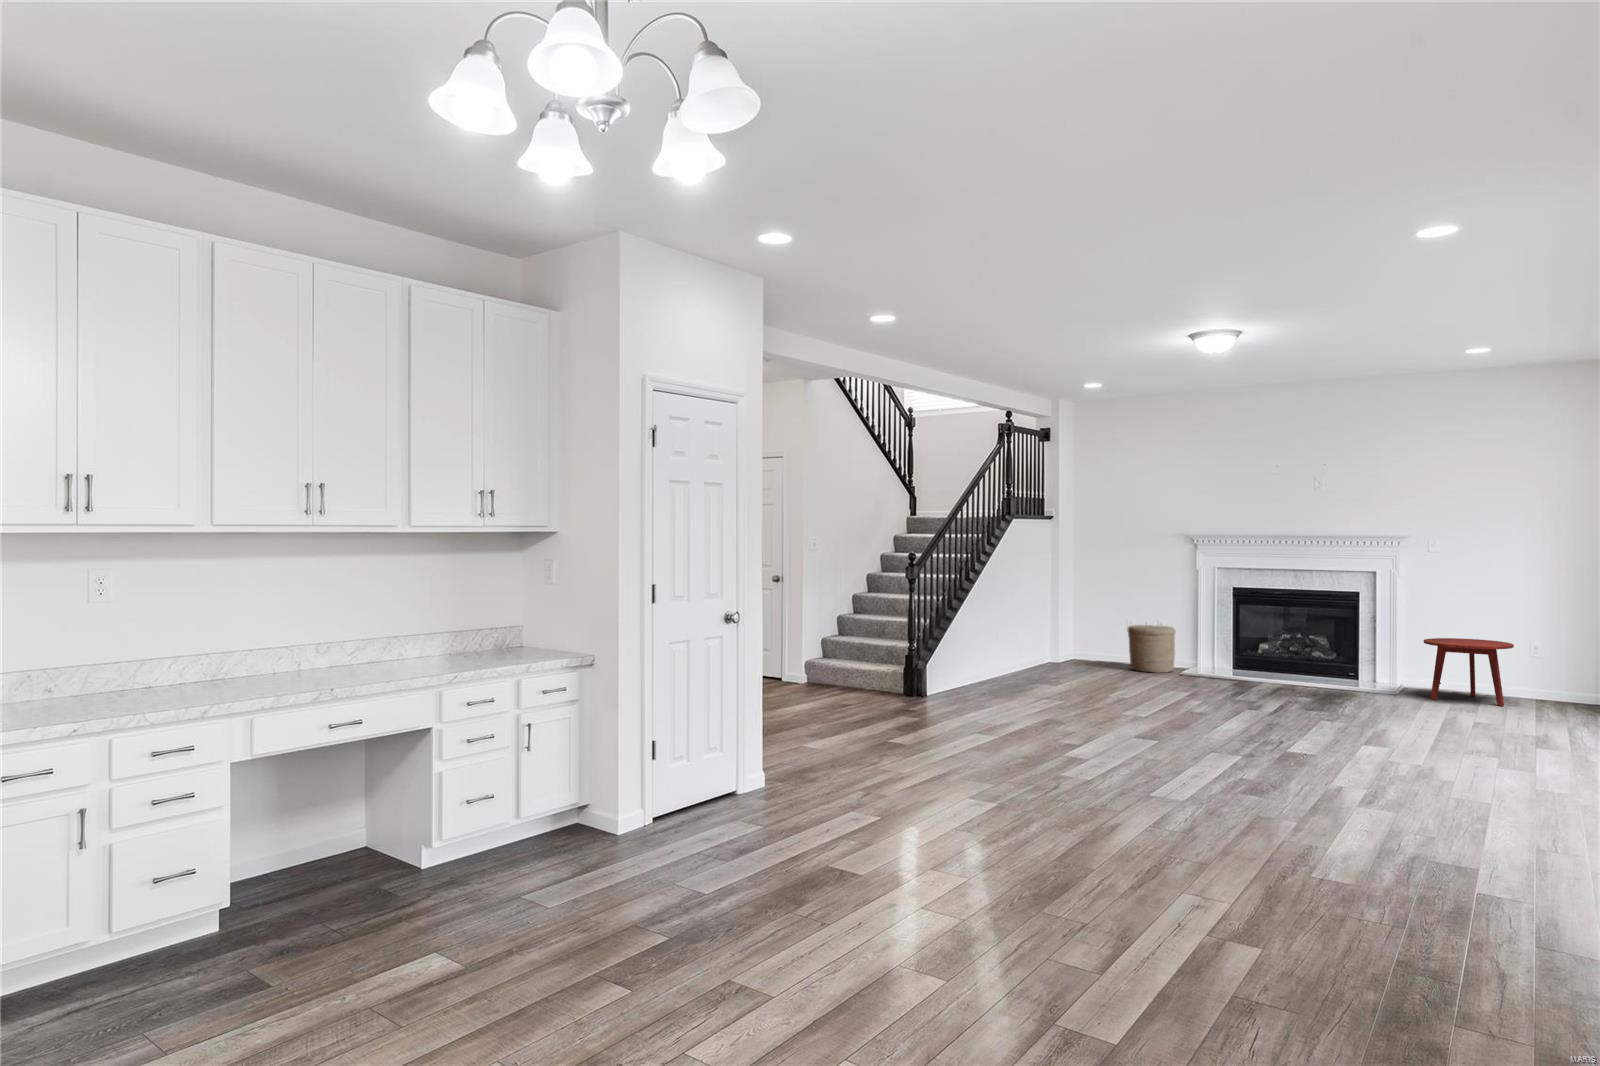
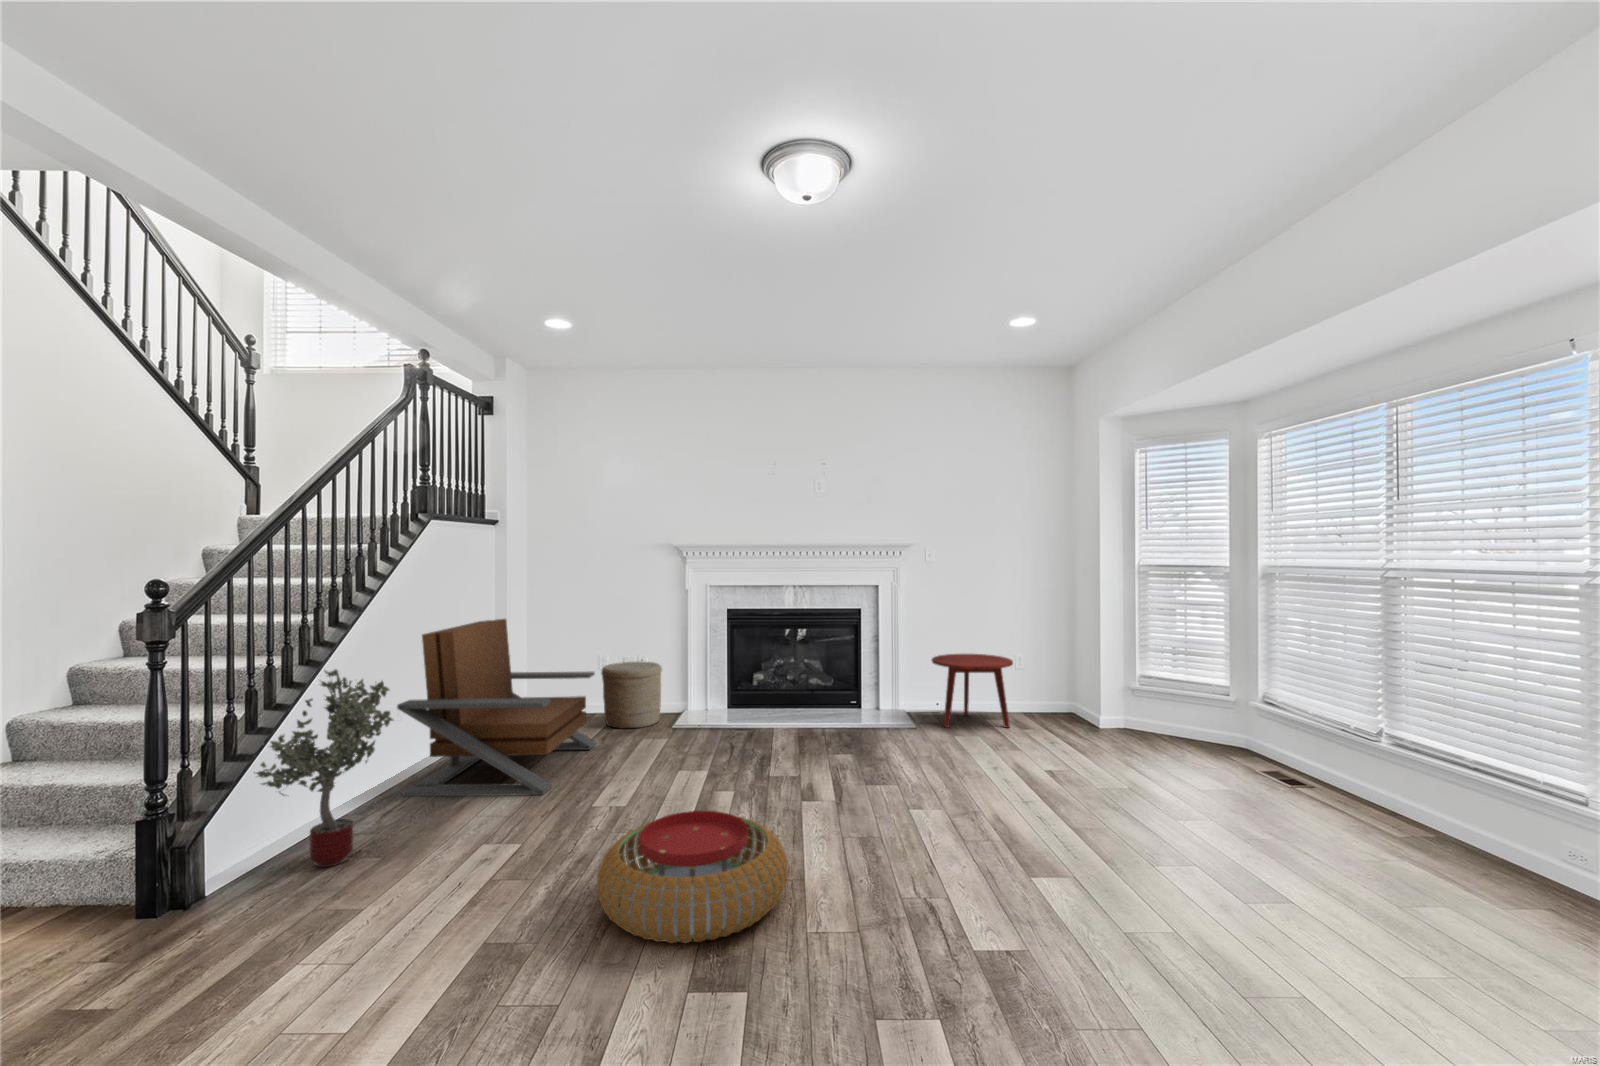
lounge chair: none [997,584,1118,688] -> present [397,619,595,796]
potted tree: none [941,598,998,692] -> present [255,670,393,867]
pouf: none [1092,681,1195,729] -> present [597,811,788,944]

